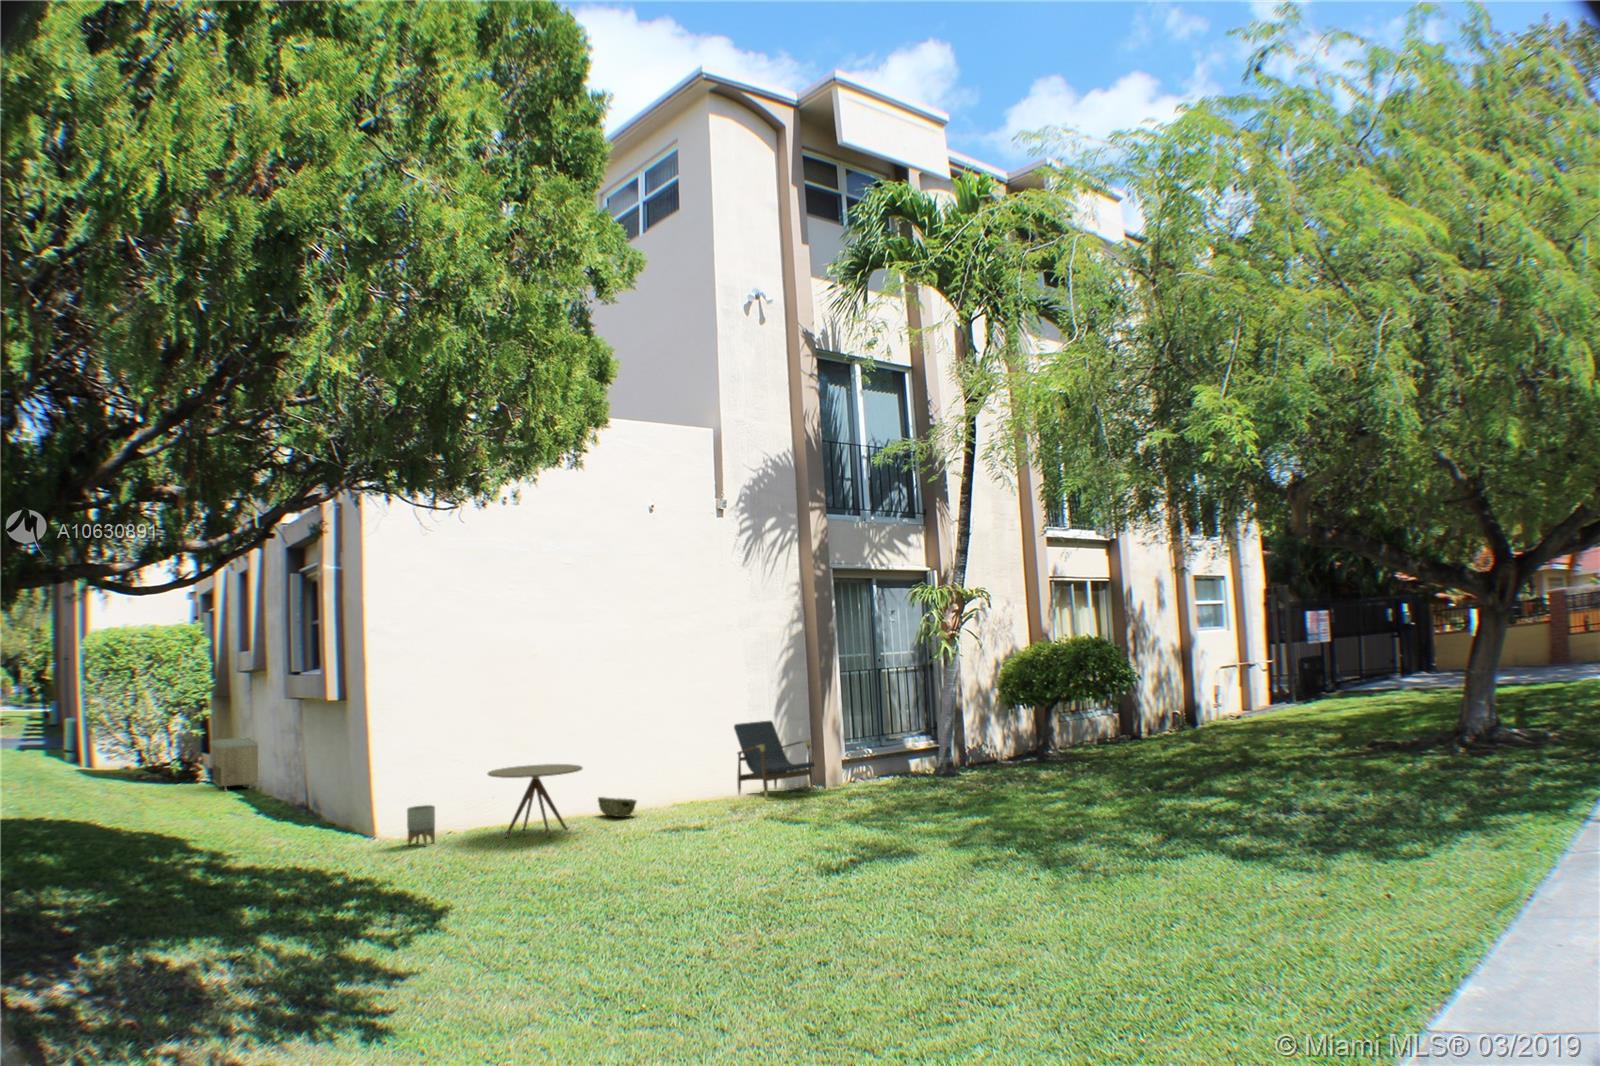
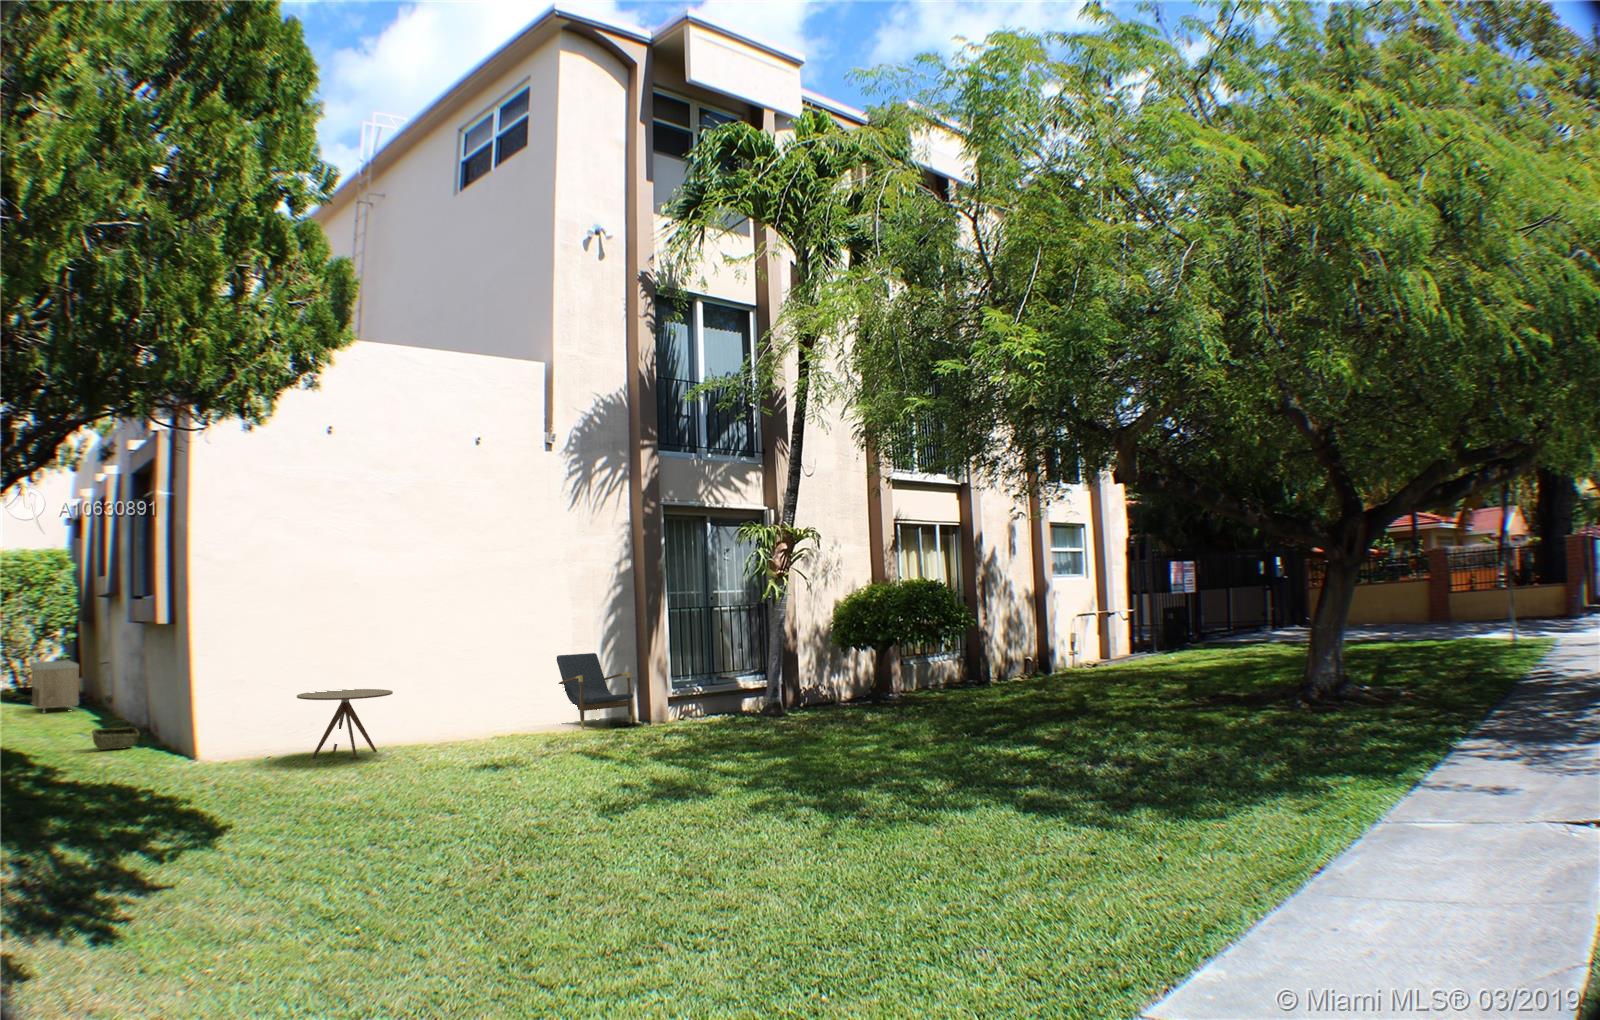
woven basket: present [598,797,636,817] -> present [92,727,140,750]
planter: present [407,805,435,847] -> none [214,725,242,764]

